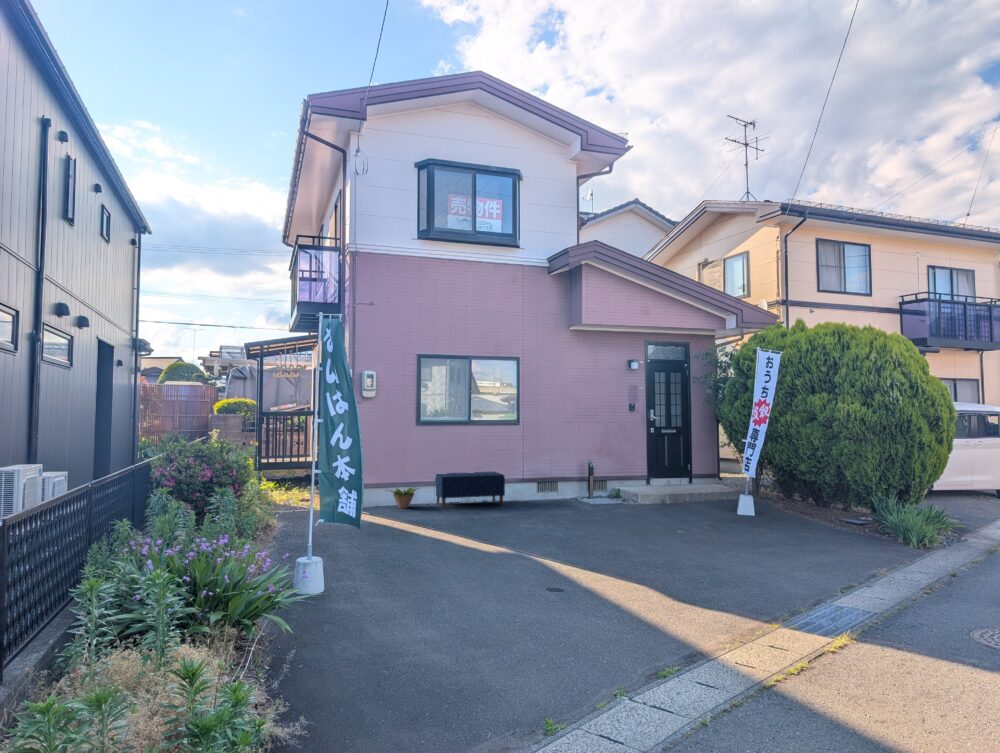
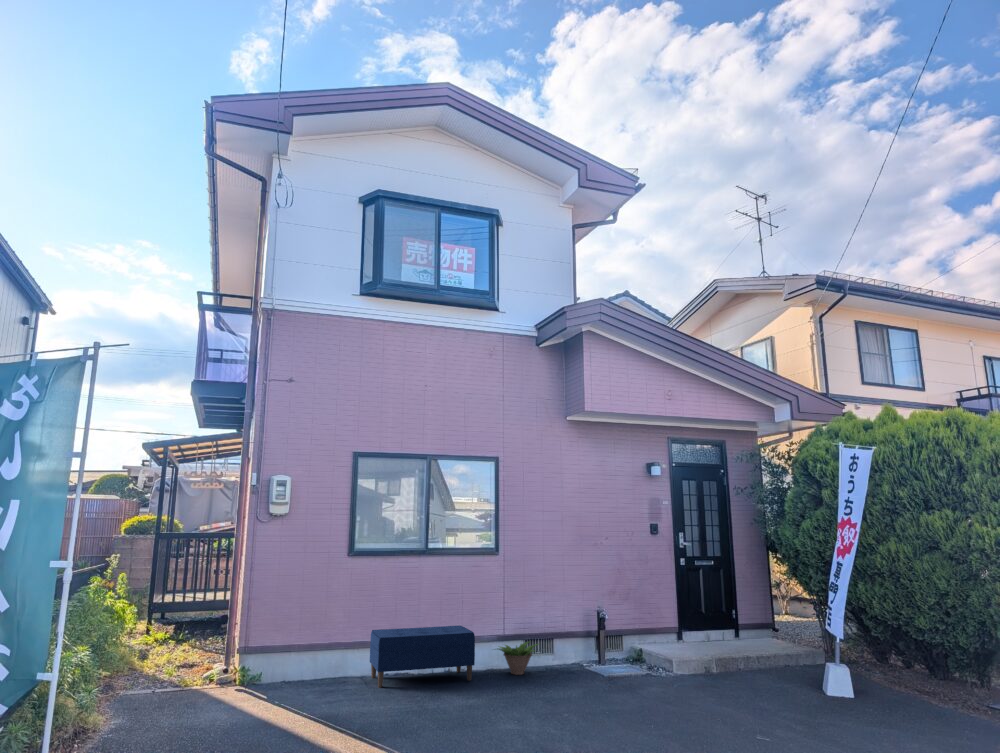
decorative plant: present [391,487,416,508] -> present [497,642,538,675]

